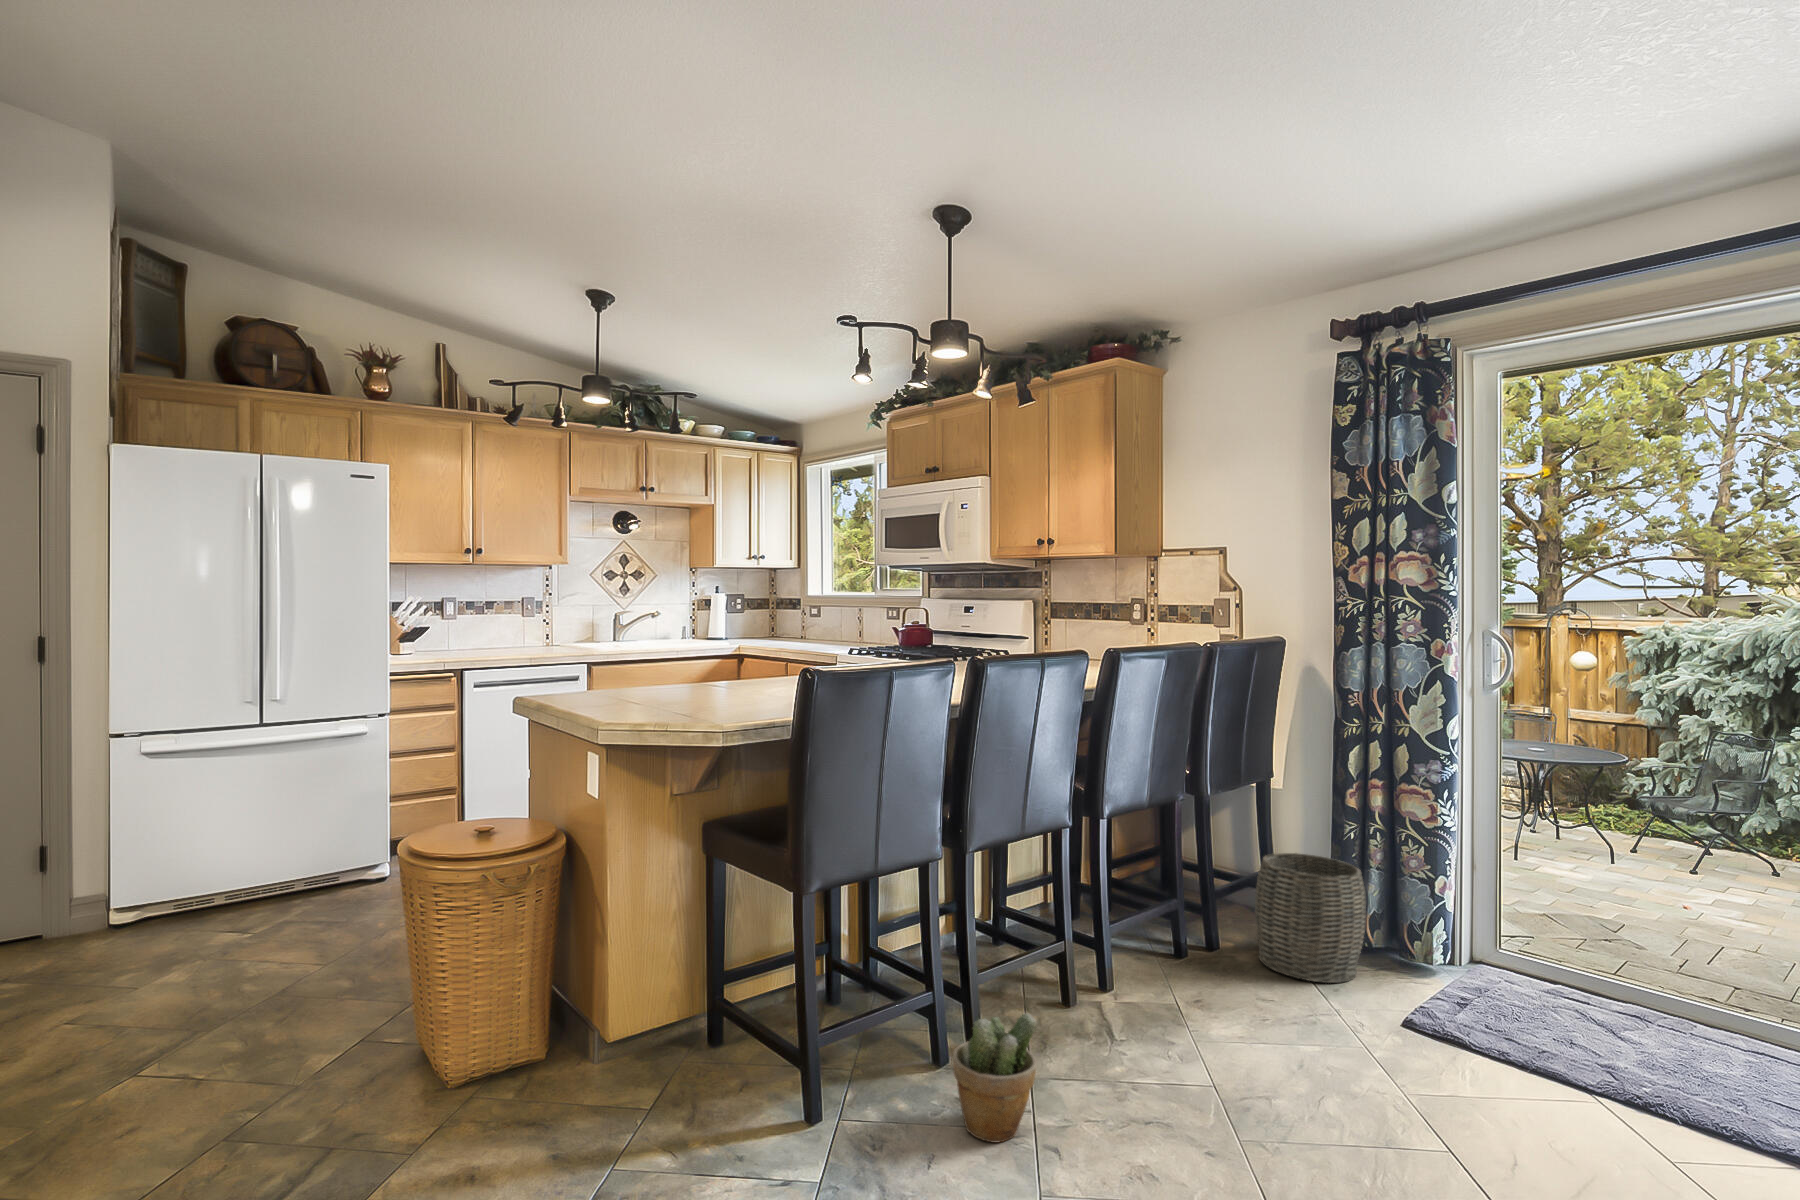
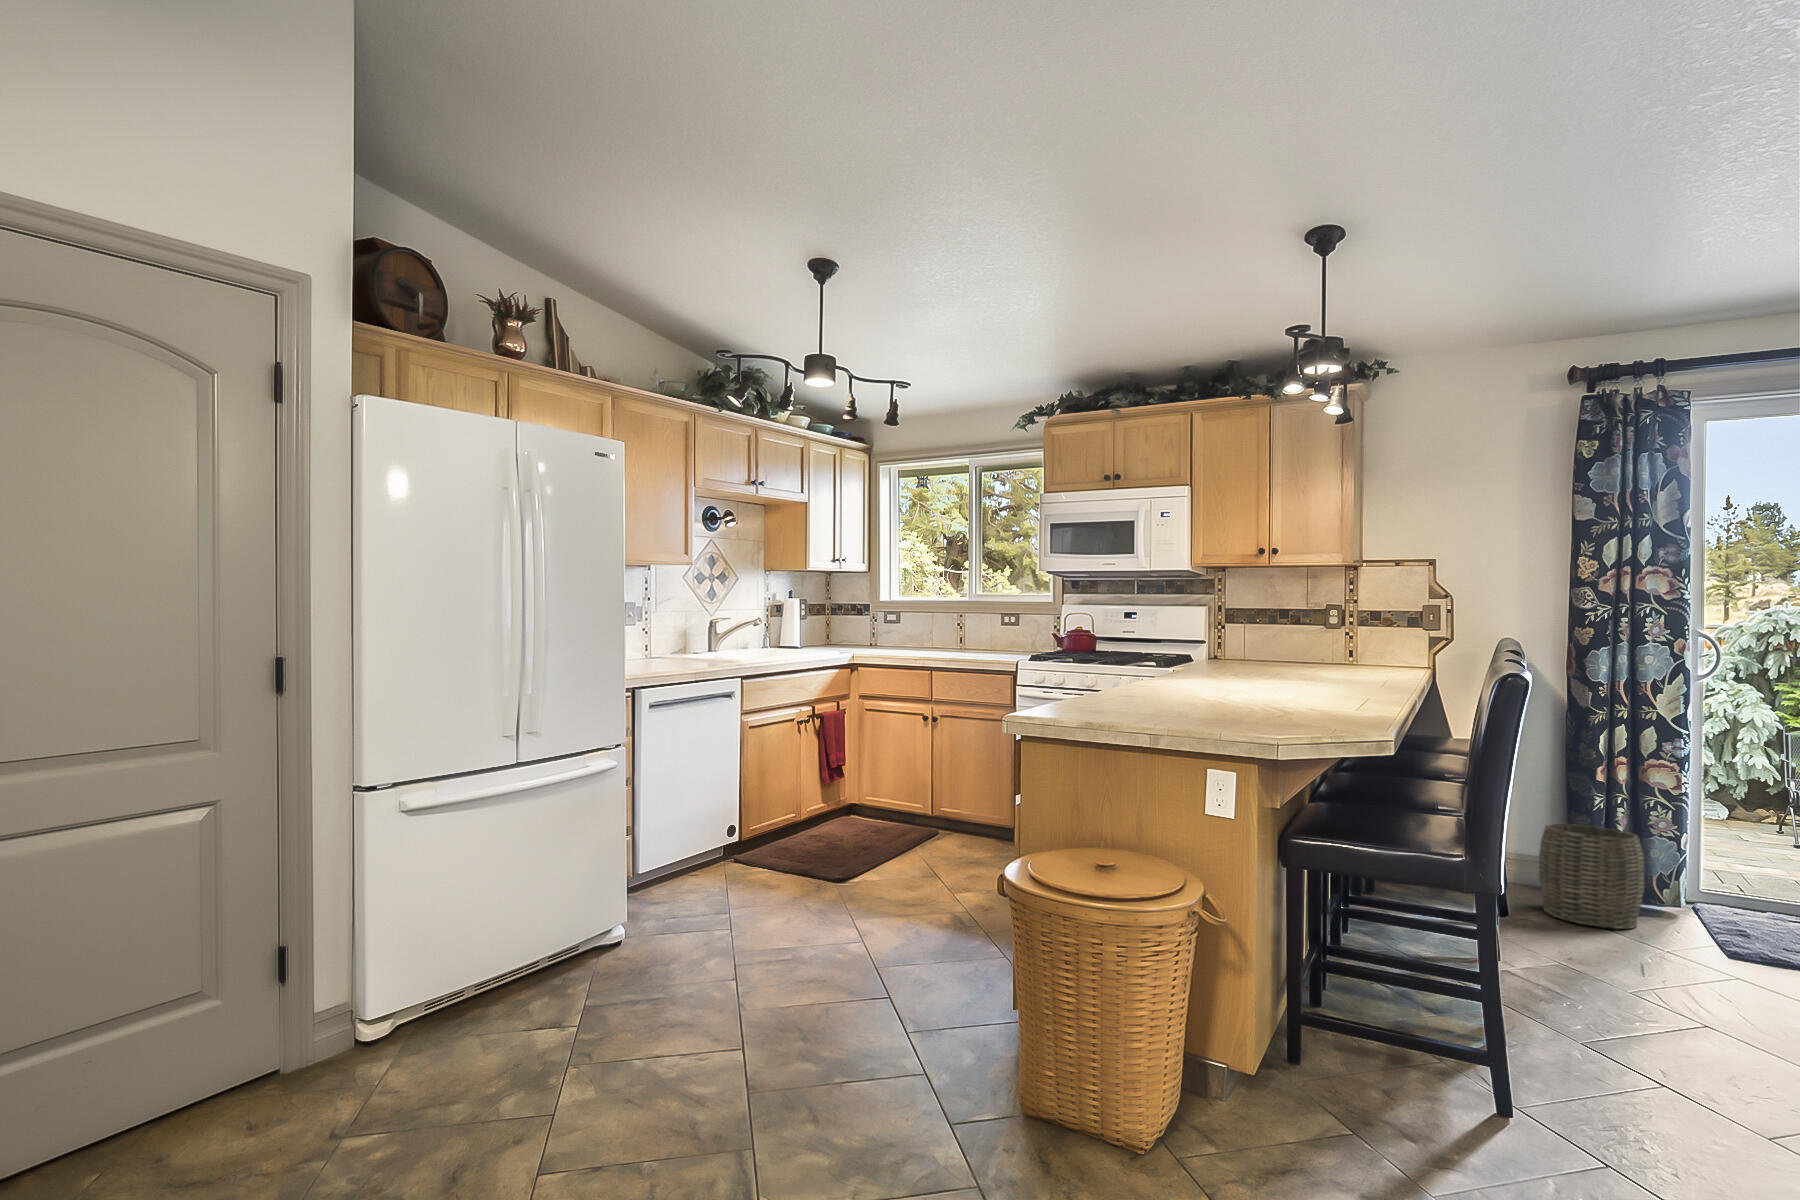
potted plant: present [953,1013,1037,1142] -> none [1579,960,1672,1075]

